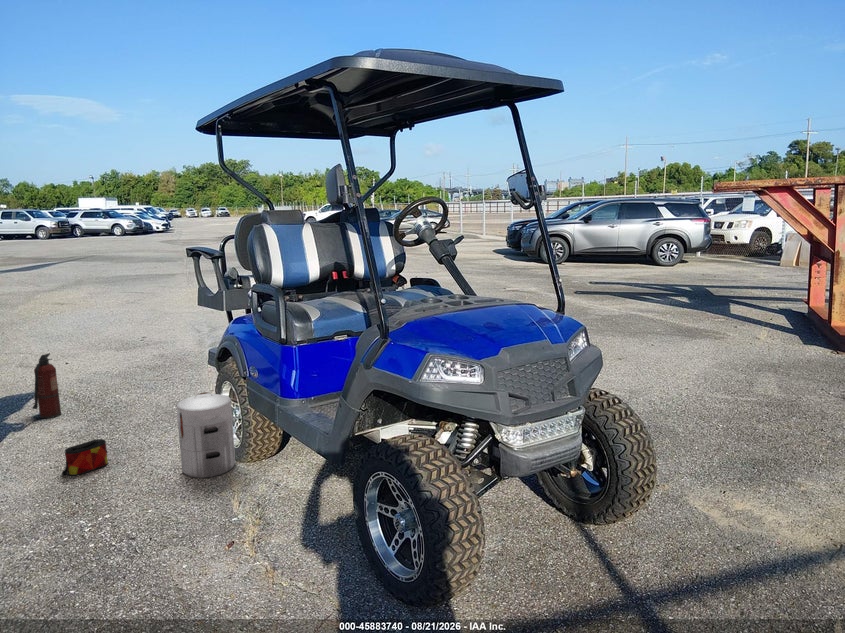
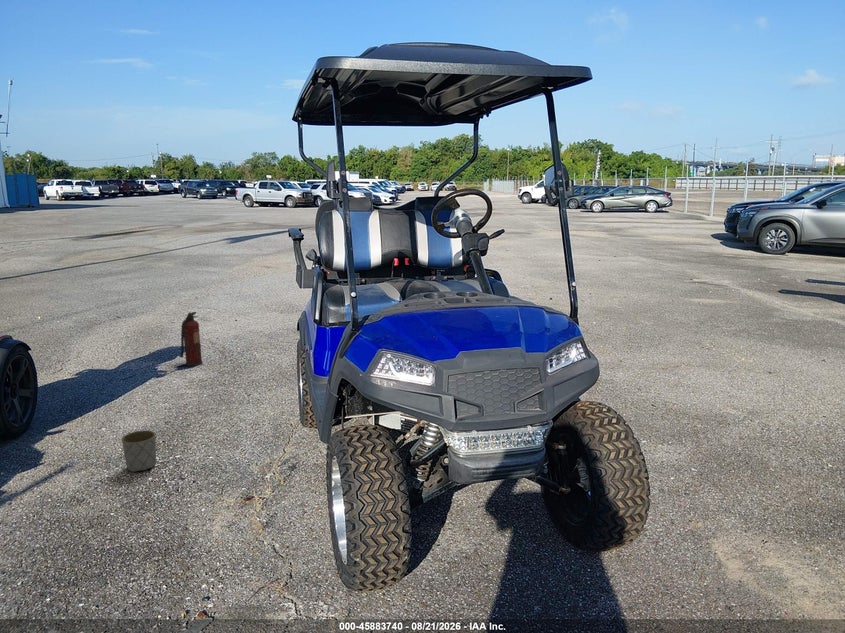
waste bin: present [176,392,235,478] -> none [250,360,300,436]
bag: present [62,439,108,475] -> none [168,389,208,417]
planter: none [45,491,89,544] -> present [122,430,156,472]

